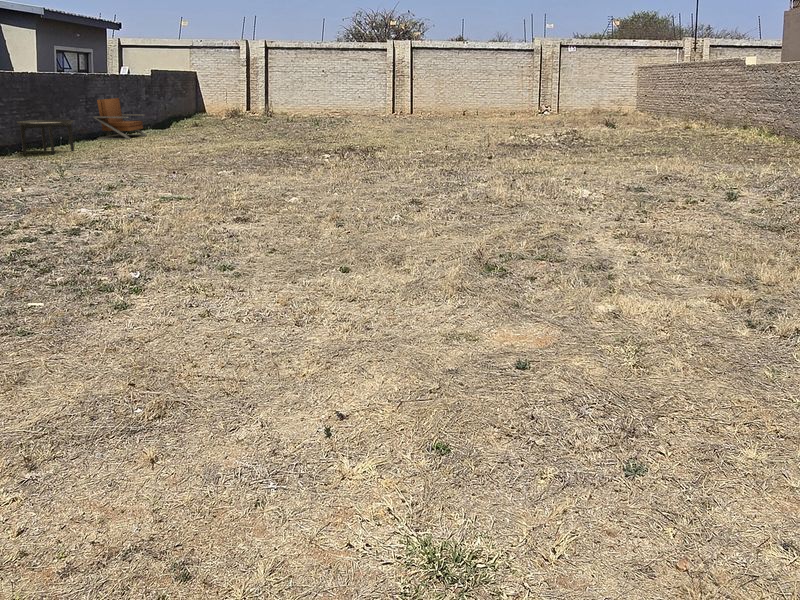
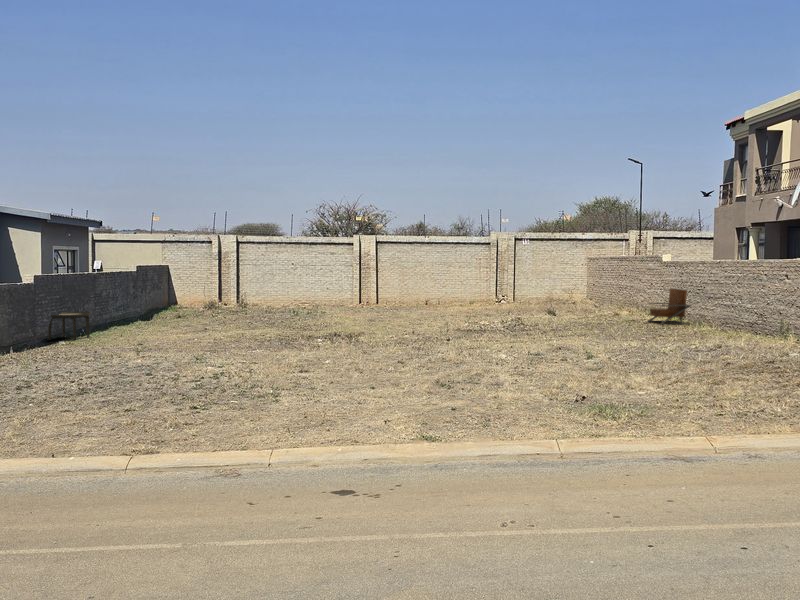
lounge chair: present [94,98,147,140] -> present [648,289,691,325]

